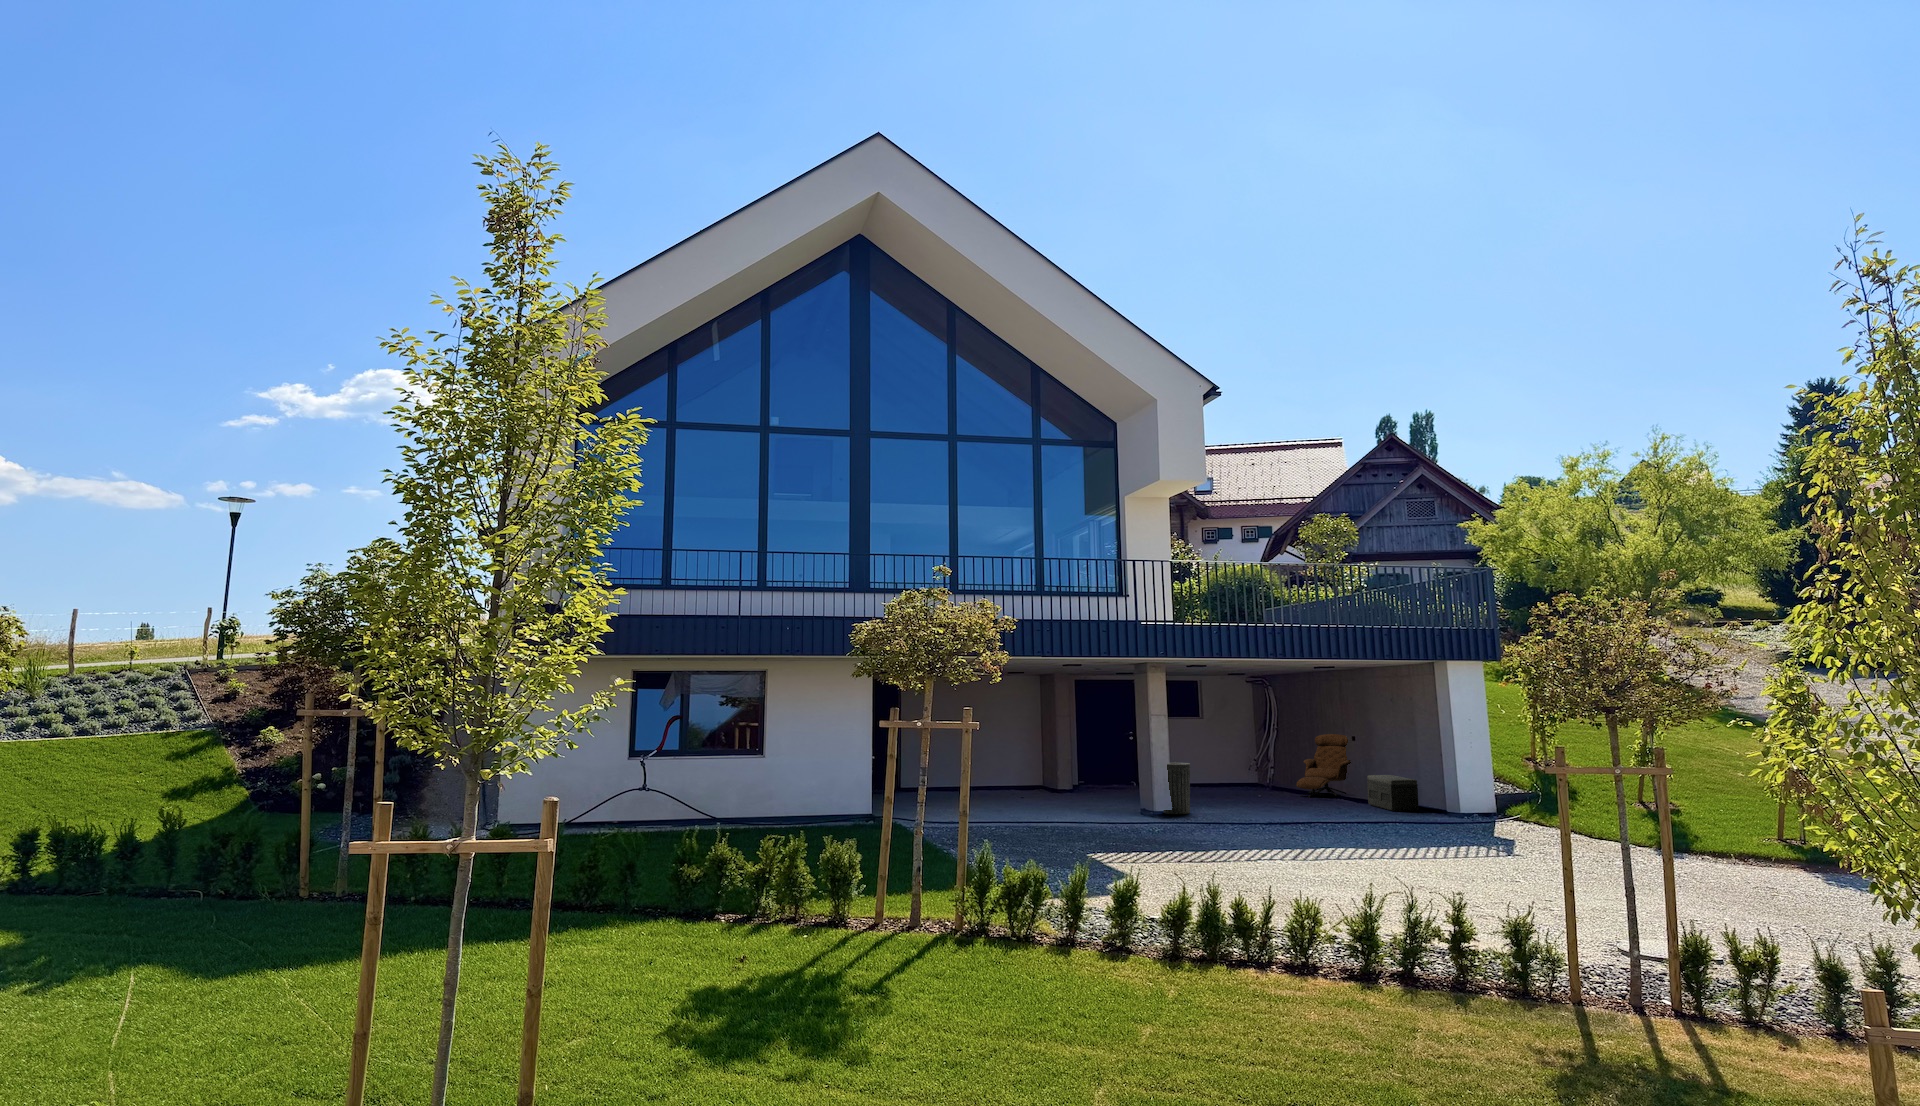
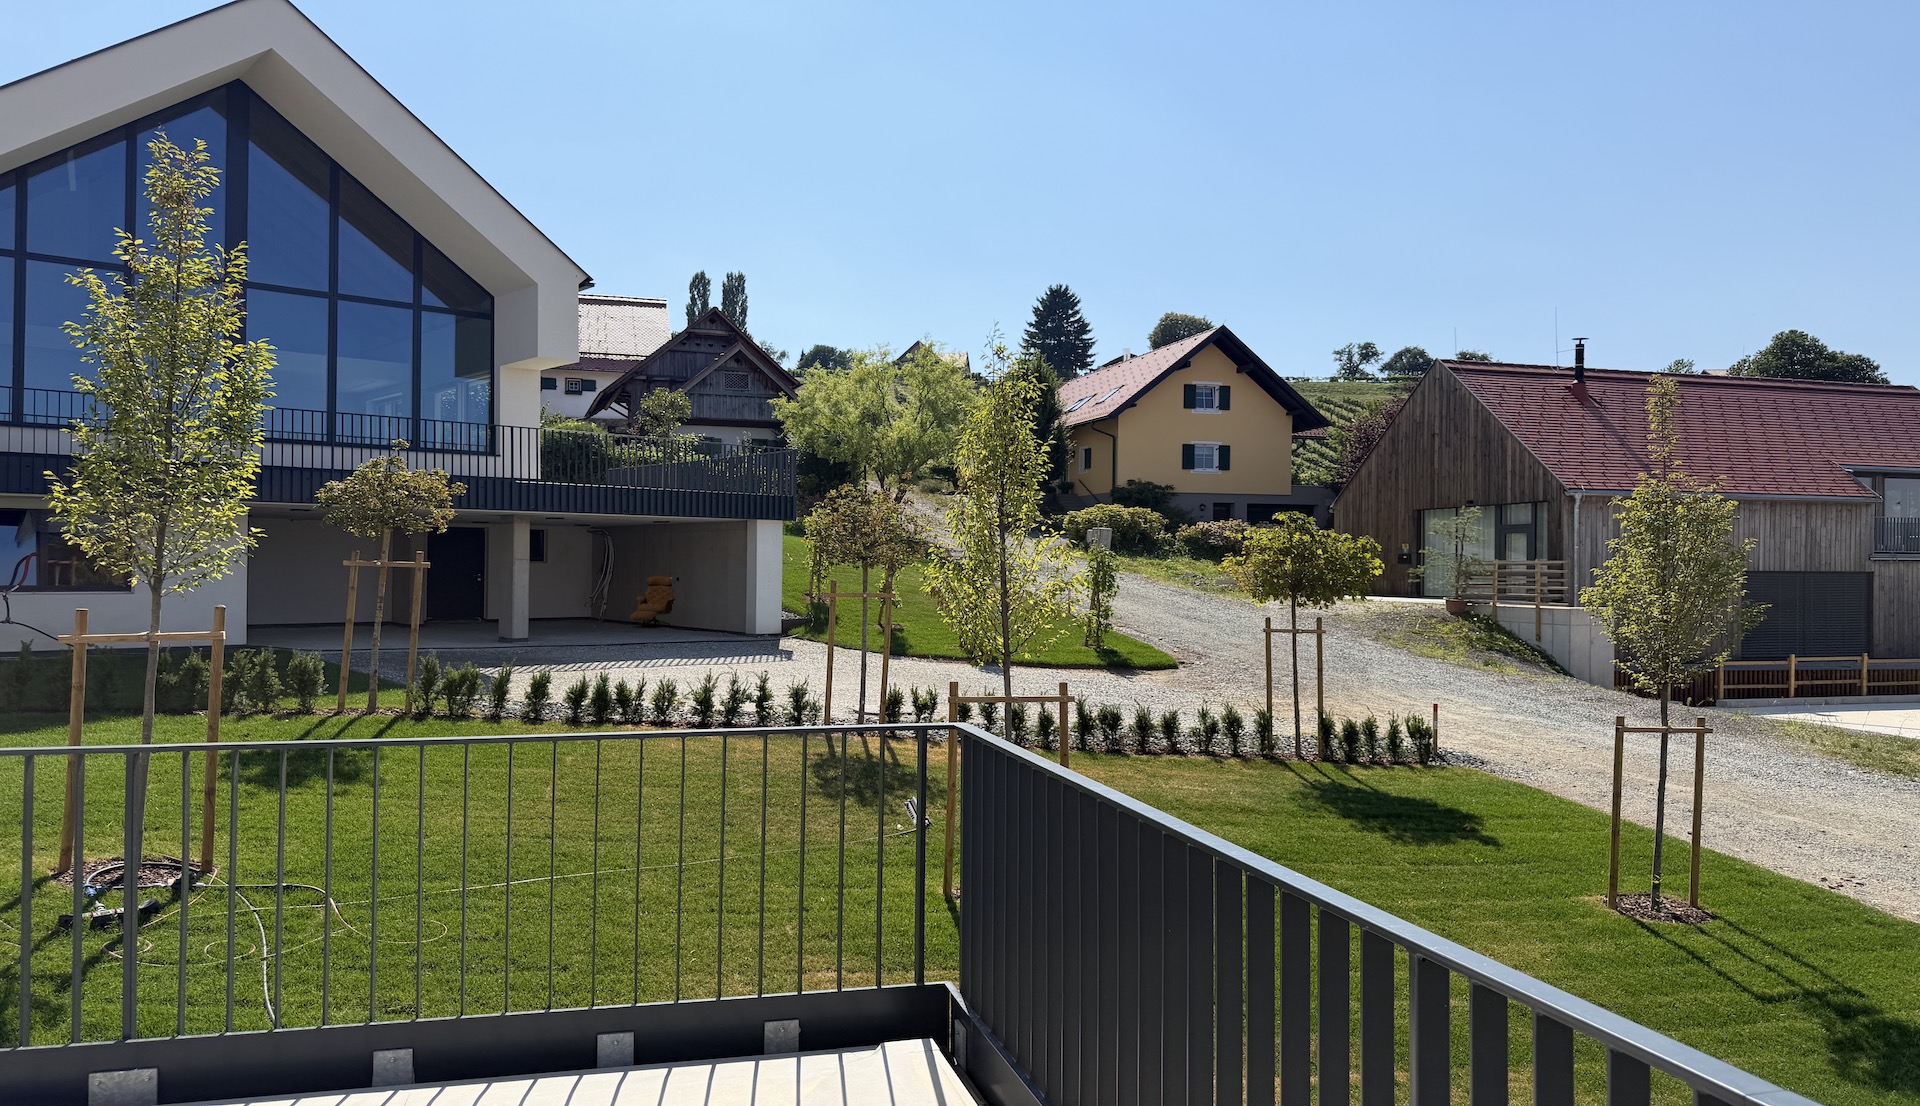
trash can: present [1163,761,1190,814] -> none [522,596,548,640]
storage bench: present [1367,775,1419,811] -> none [689,608,729,636]

